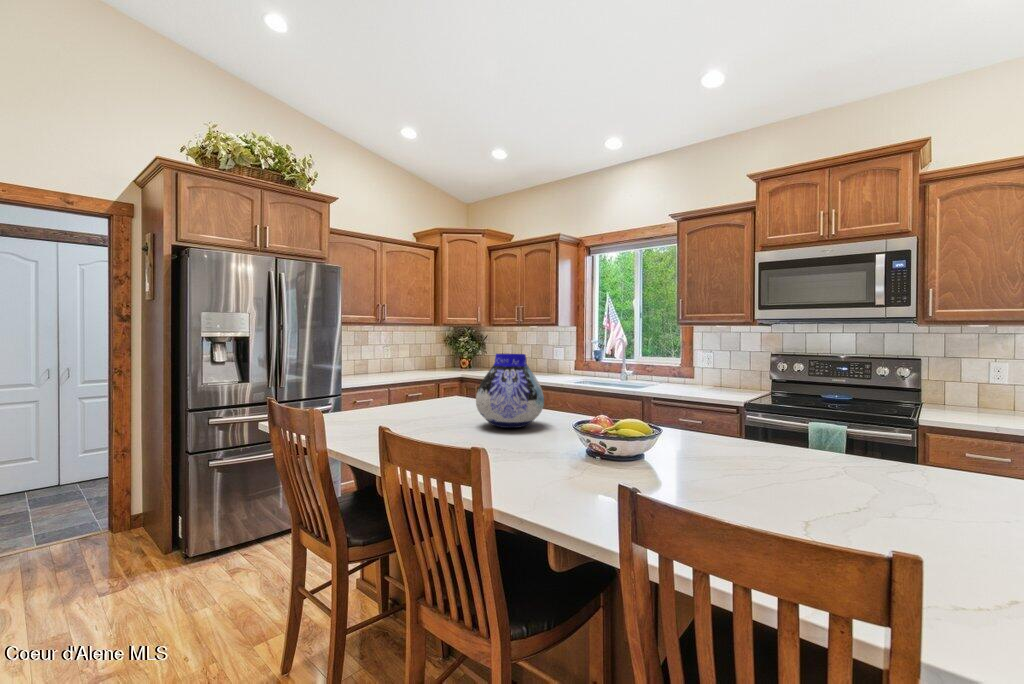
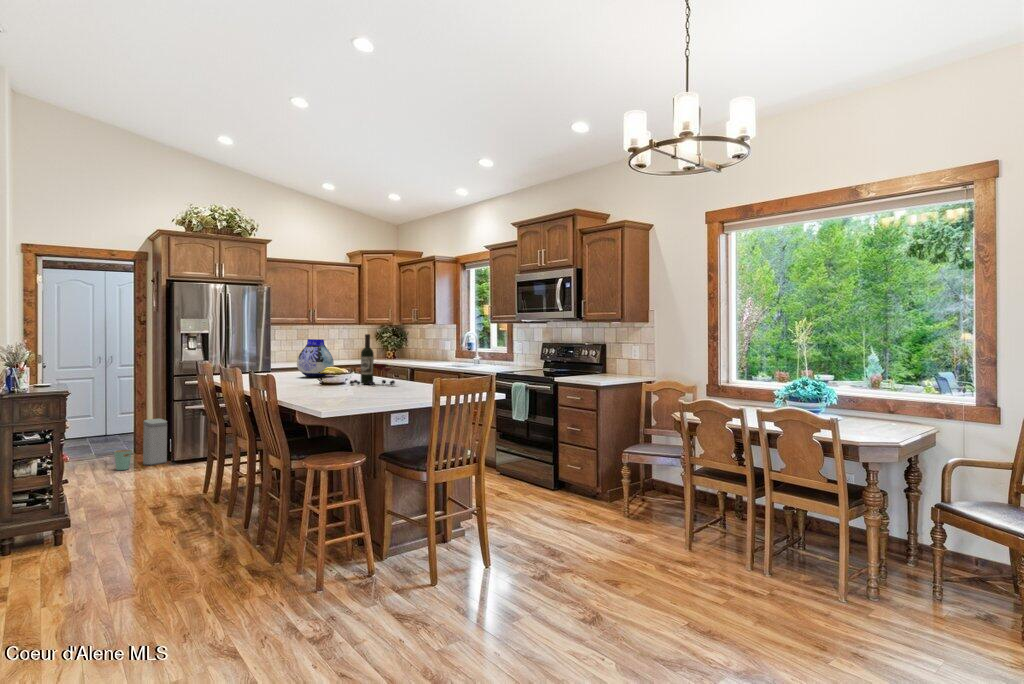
wine bottle: none [690,349,834,479] -> present [350,334,395,385]
trash can: none [71,484,175,596] -> present [114,419,167,470]

